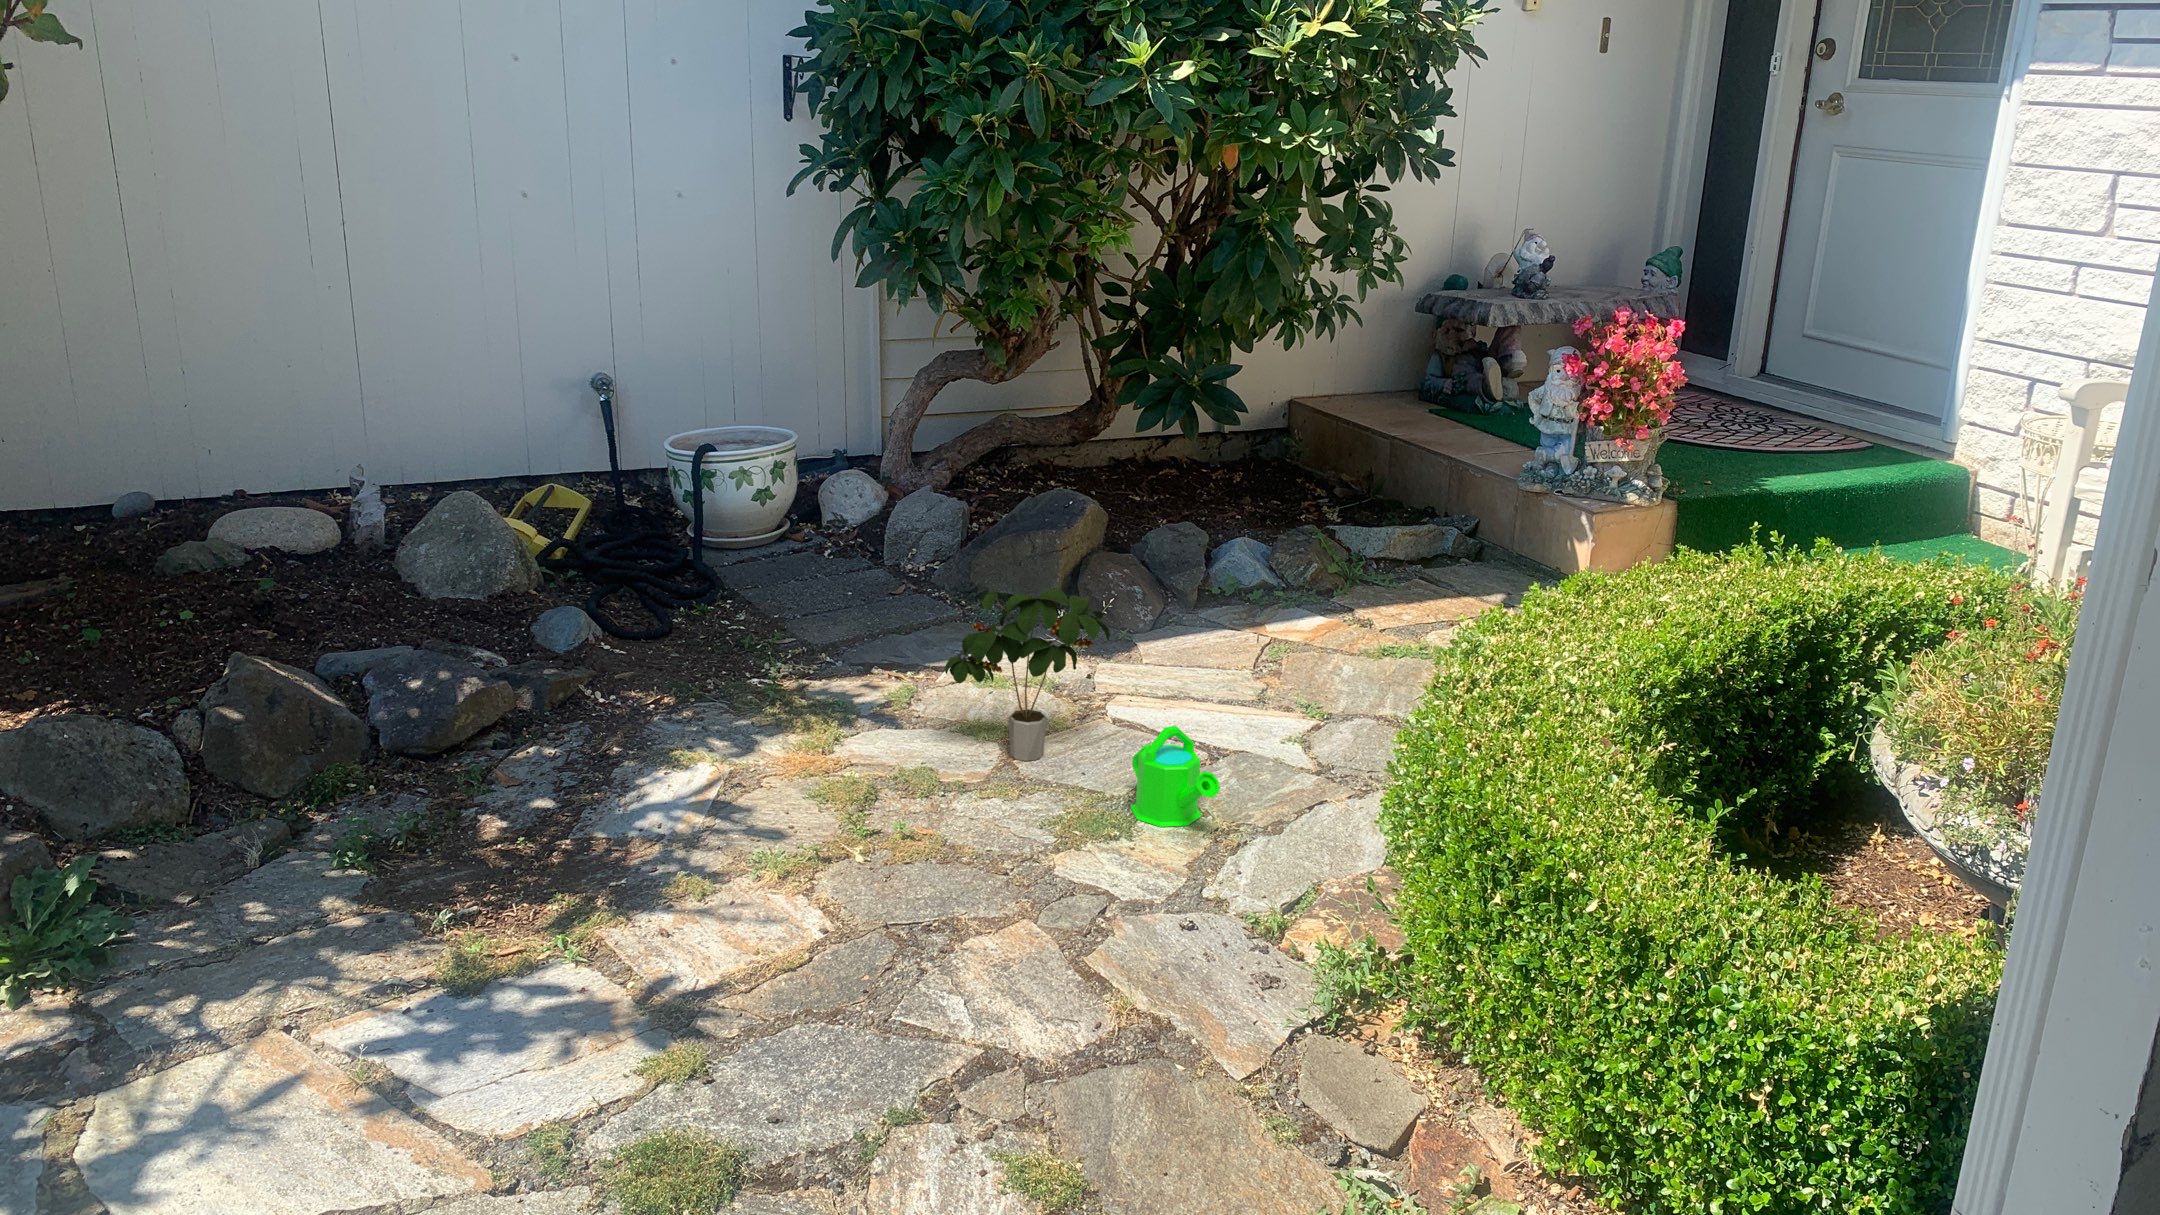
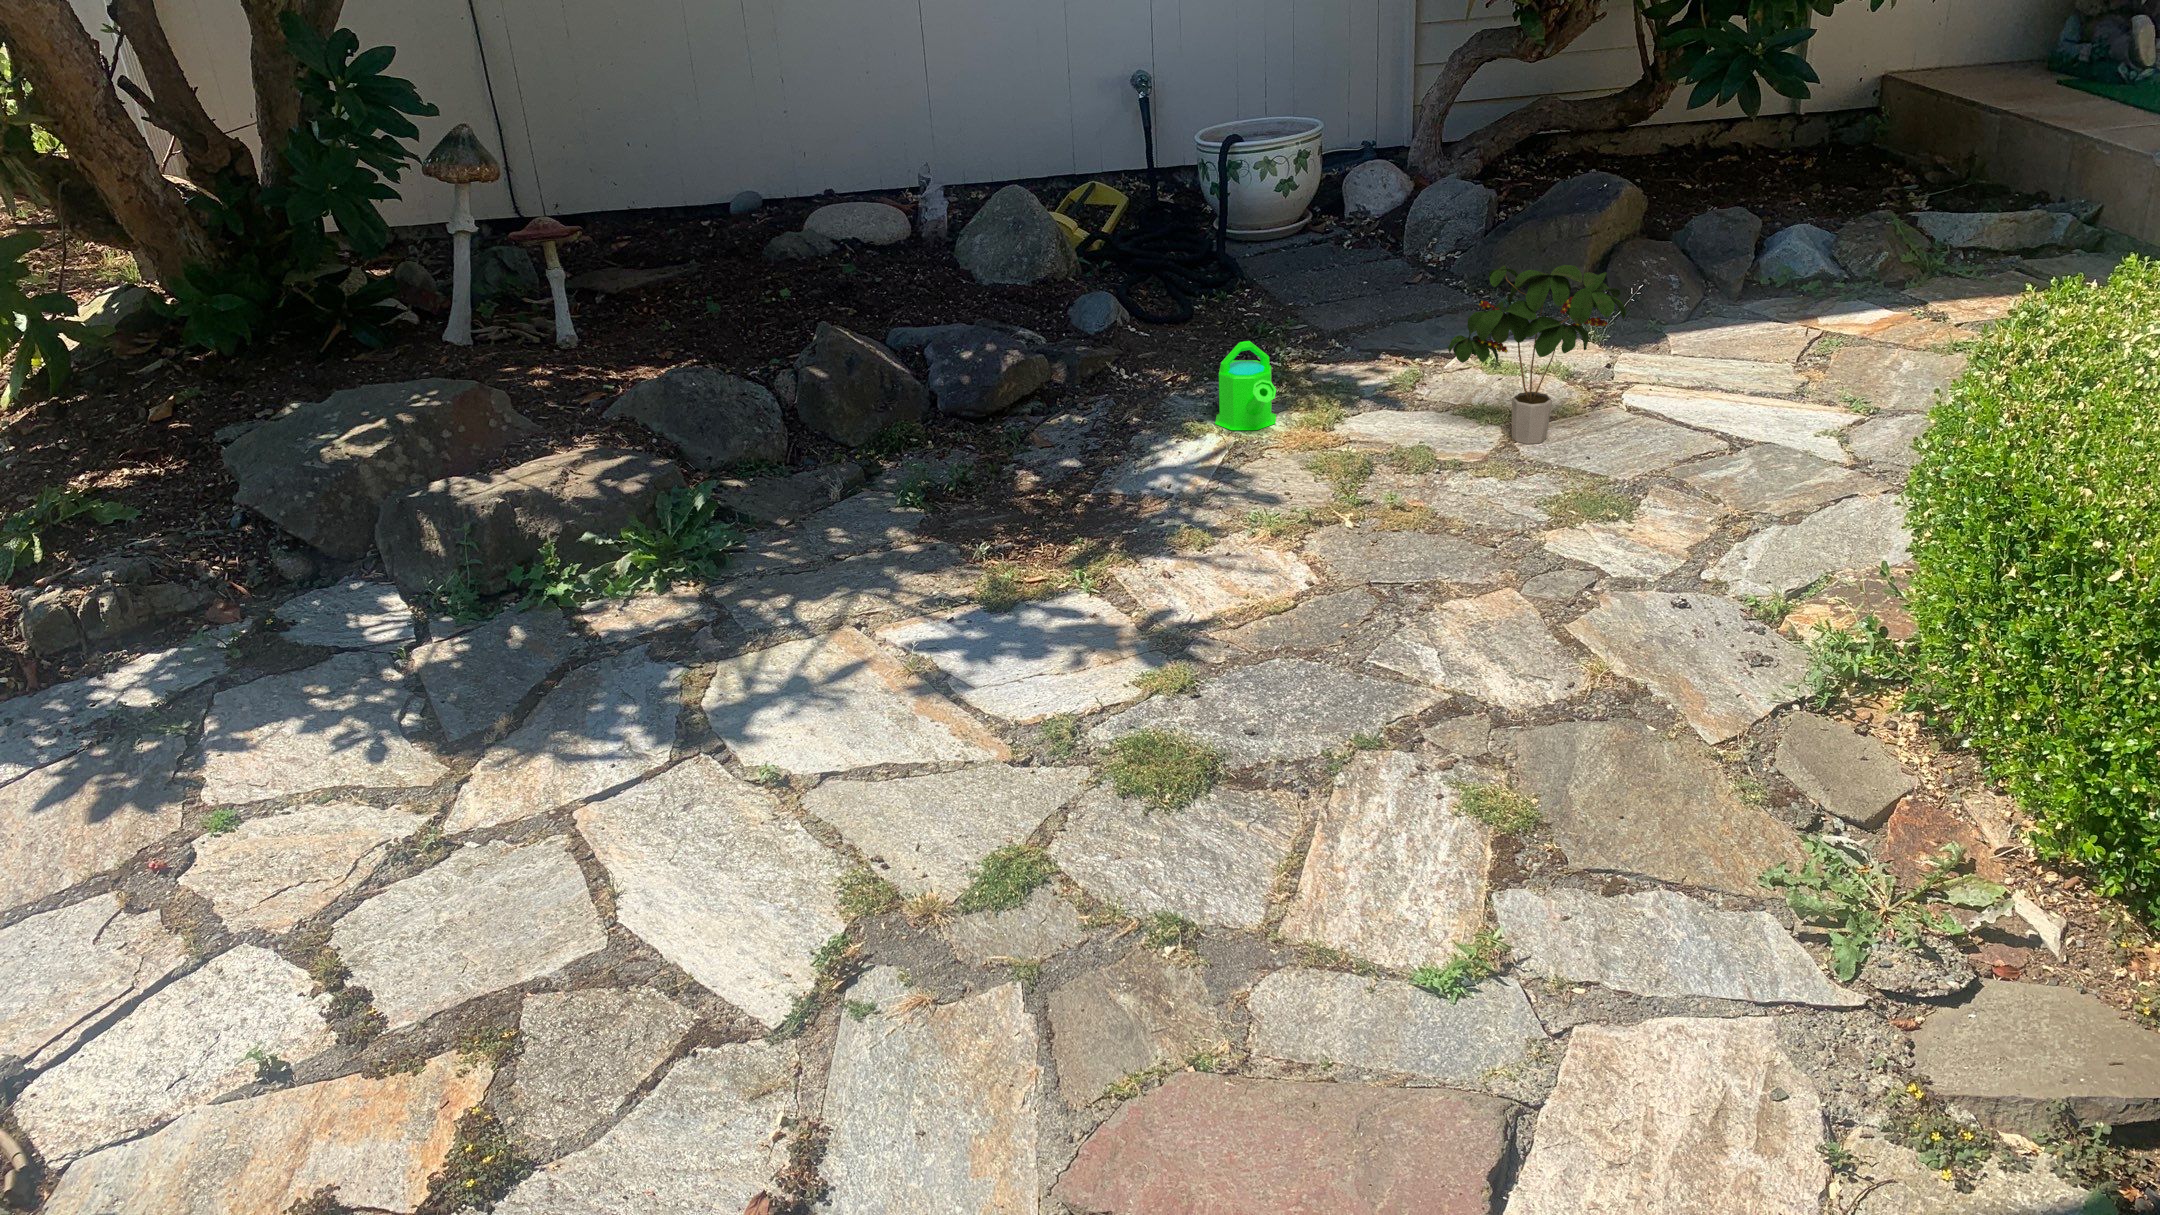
watering can: present [1130,726,1219,827] -> present [1215,341,1276,430]

